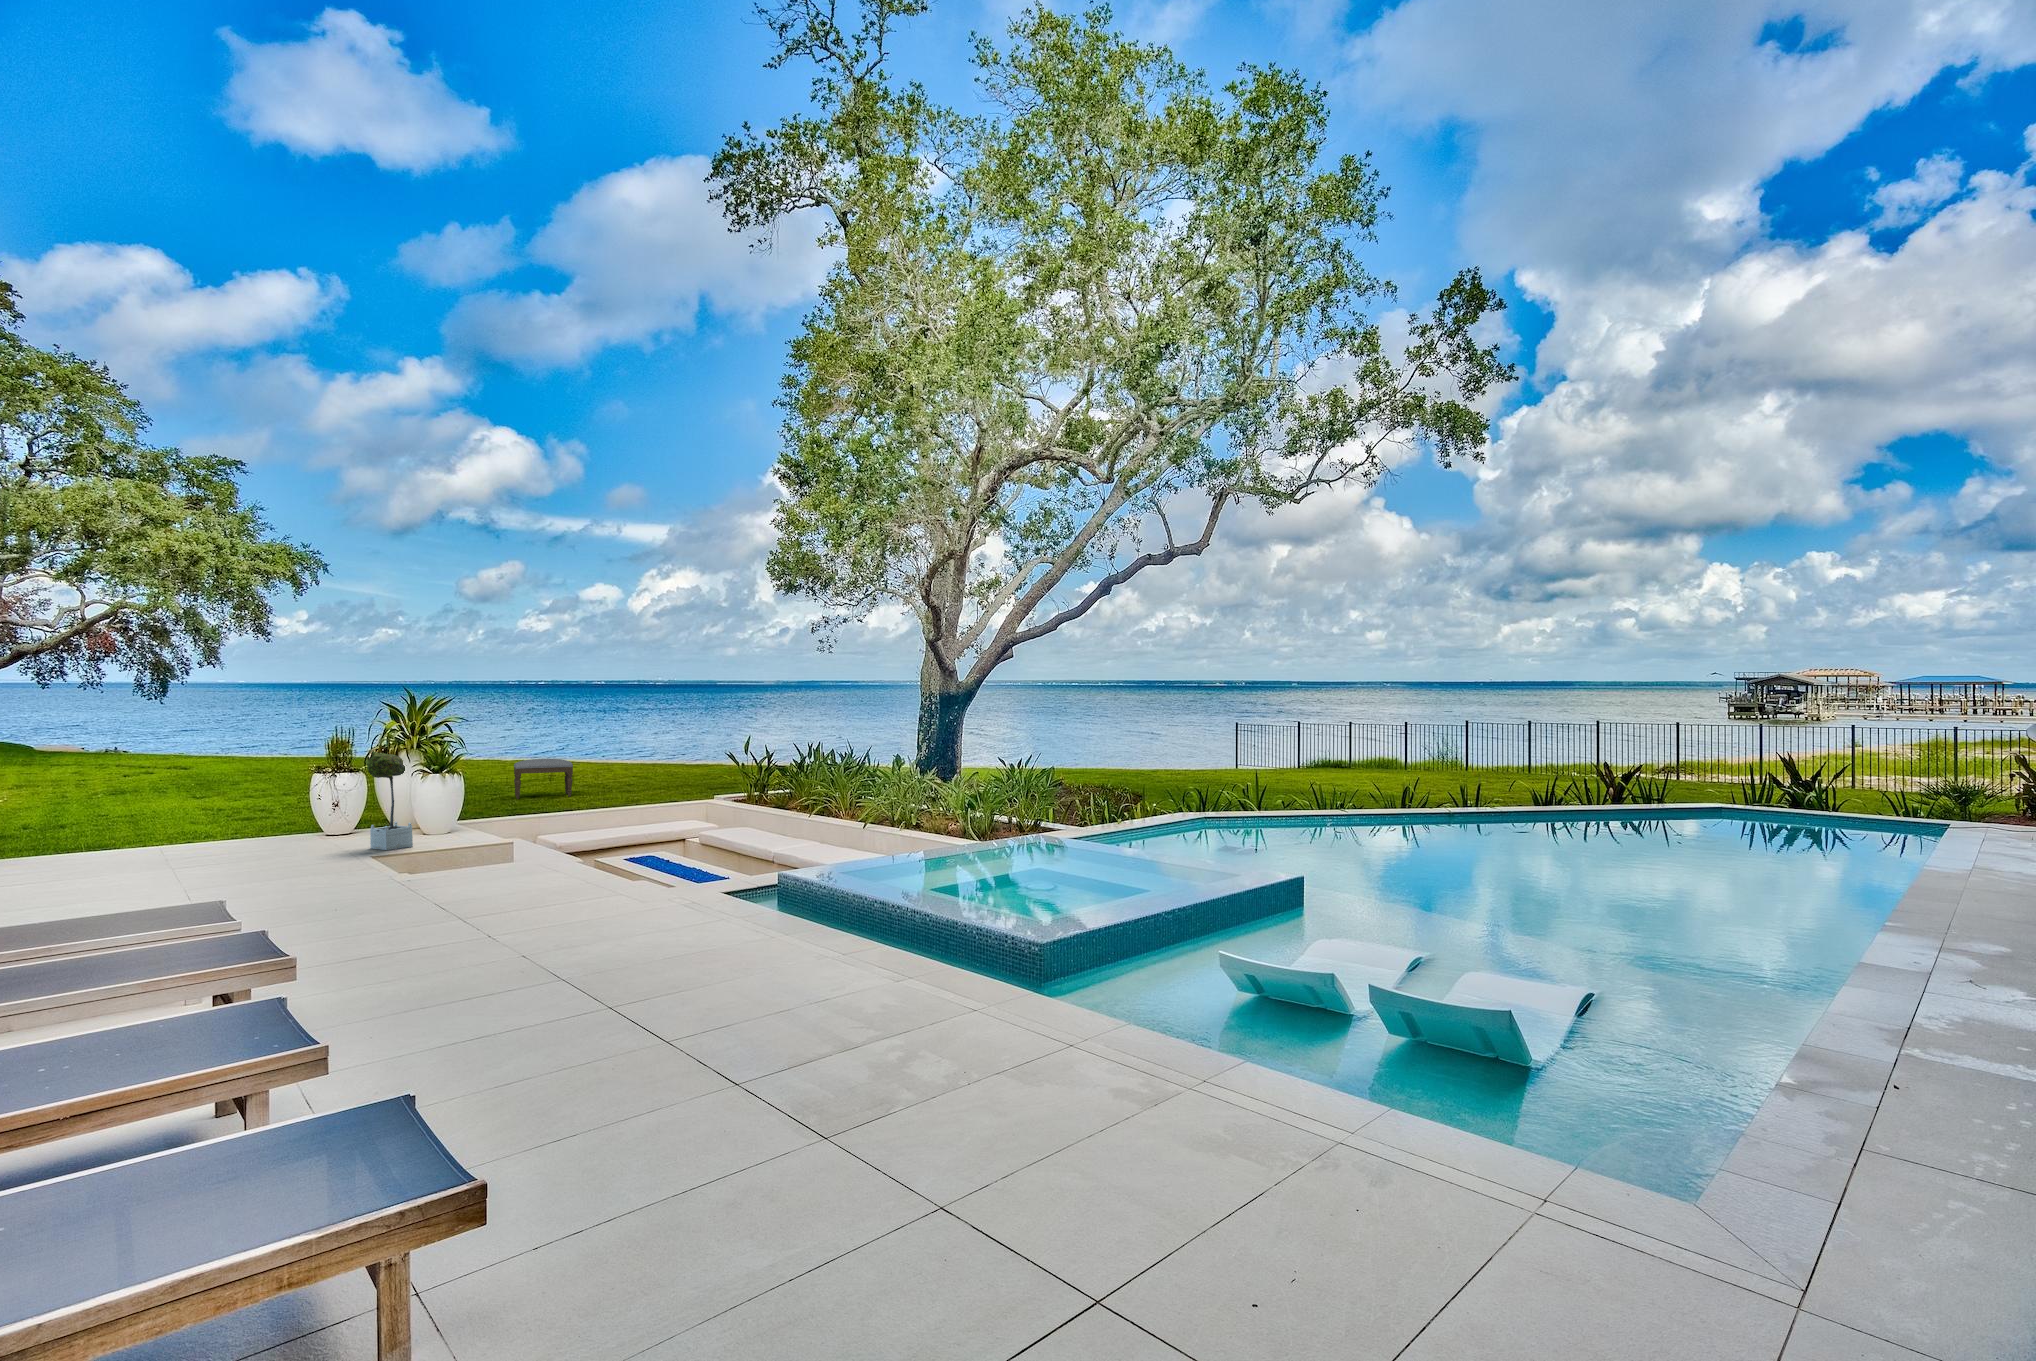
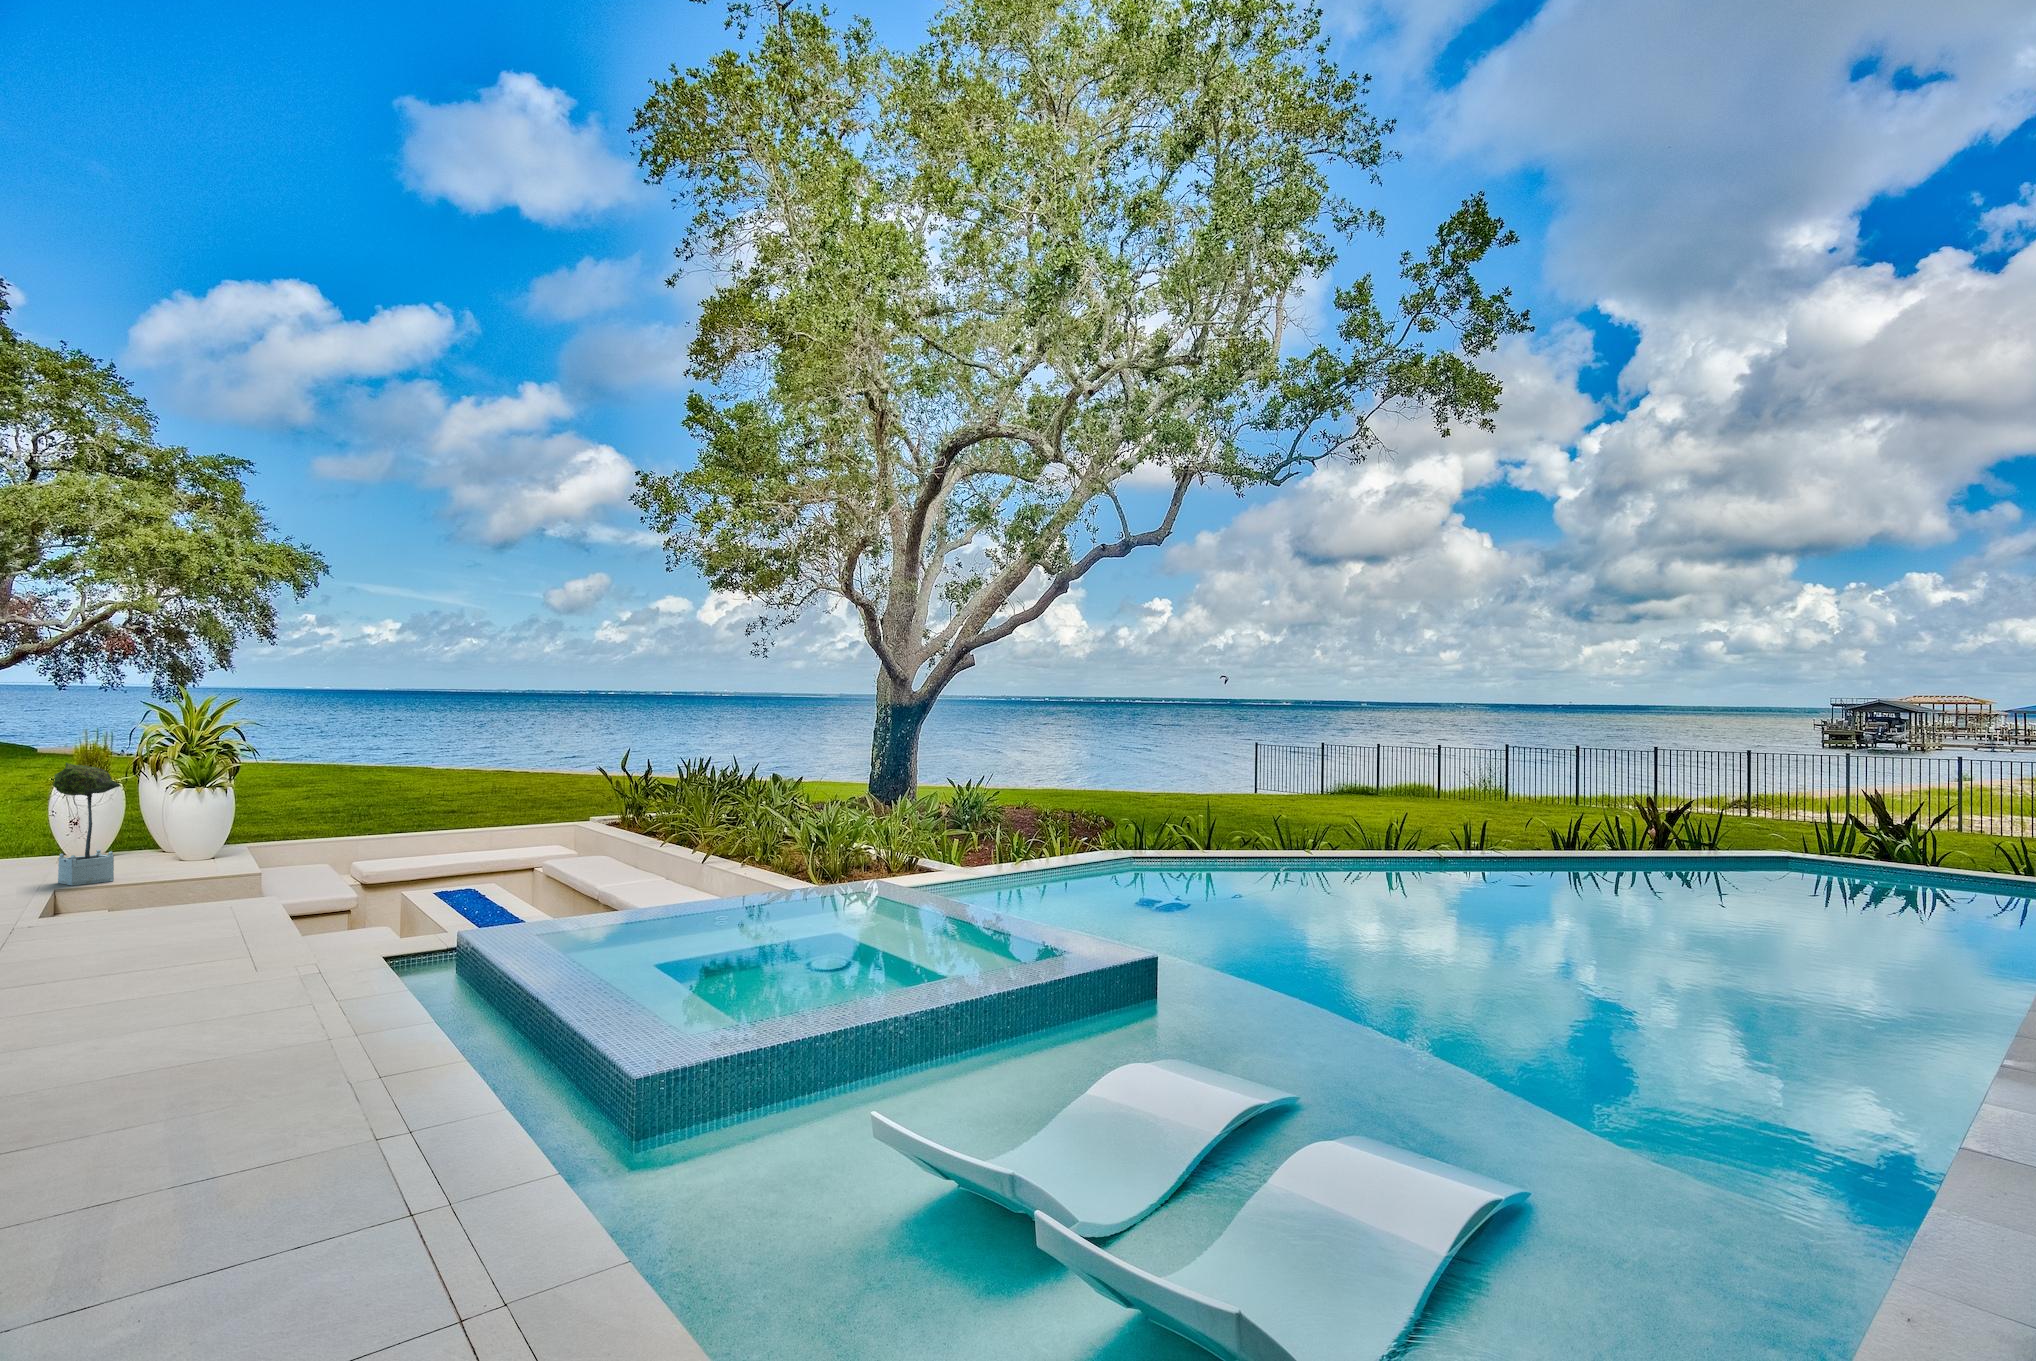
ottoman: present [514,759,573,799] -> none [355,775,429,822]

